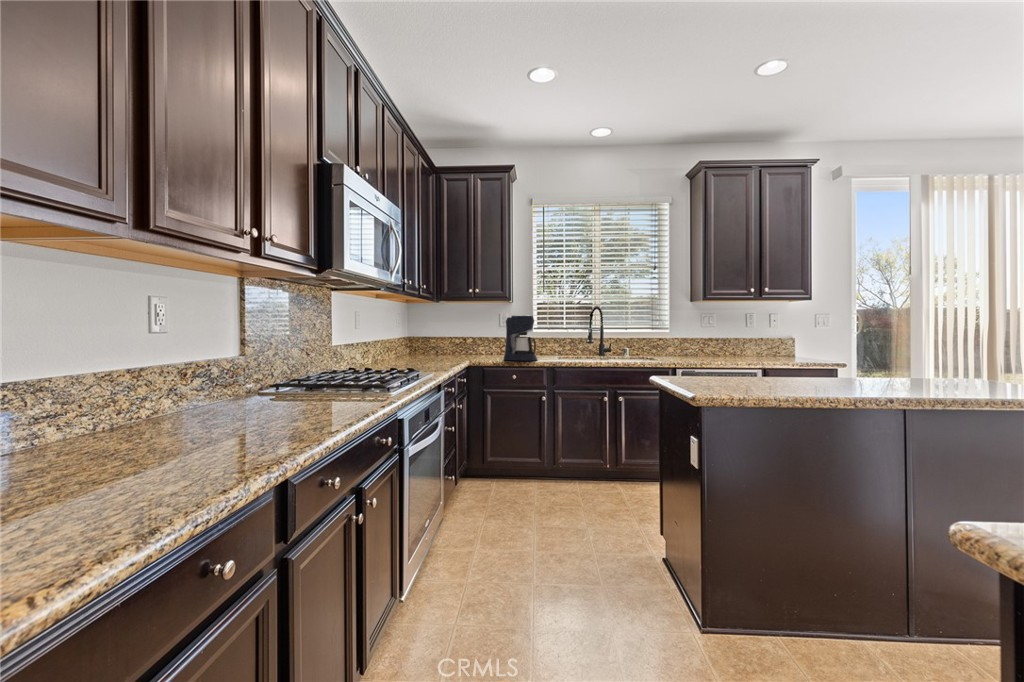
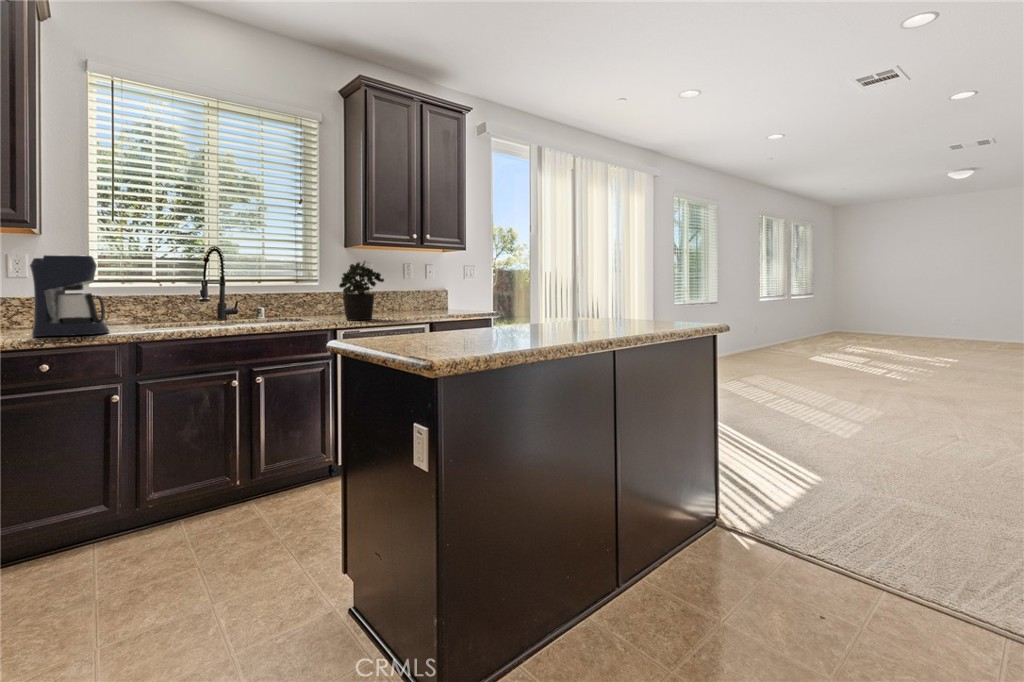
potted plant: none [682,314,720,362] -> present [339,261,384,320]

